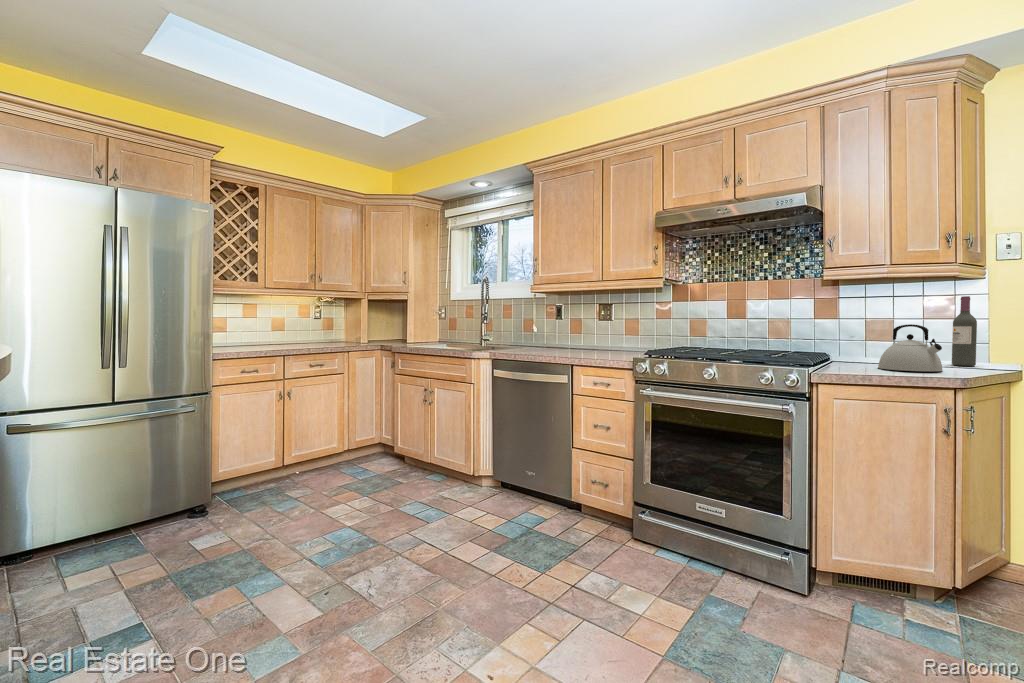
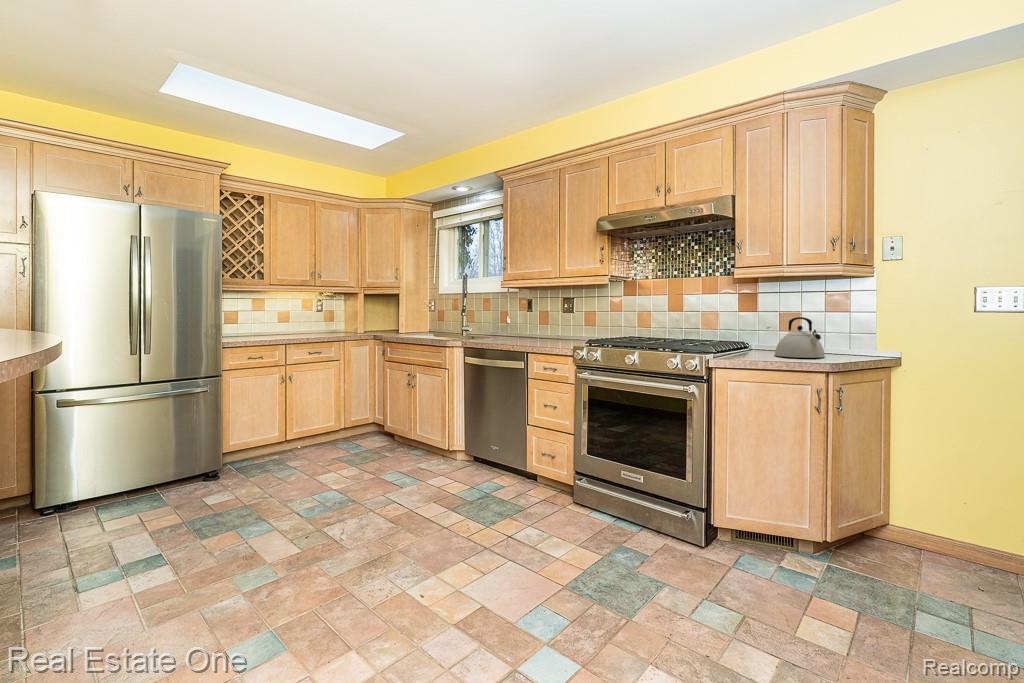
wine bottle: present [952,296,977,366] -> none [845,292,865,353]

